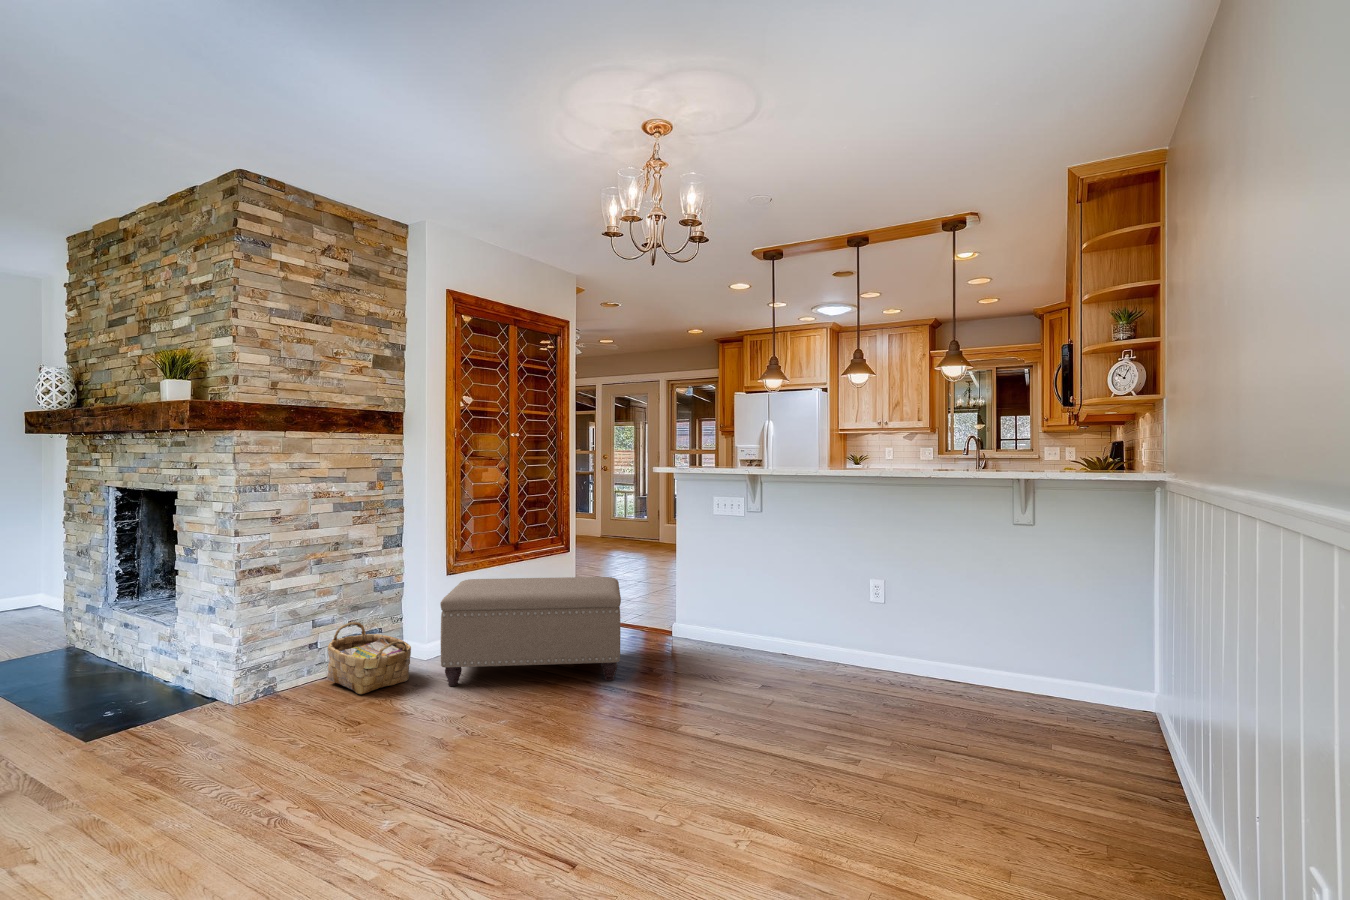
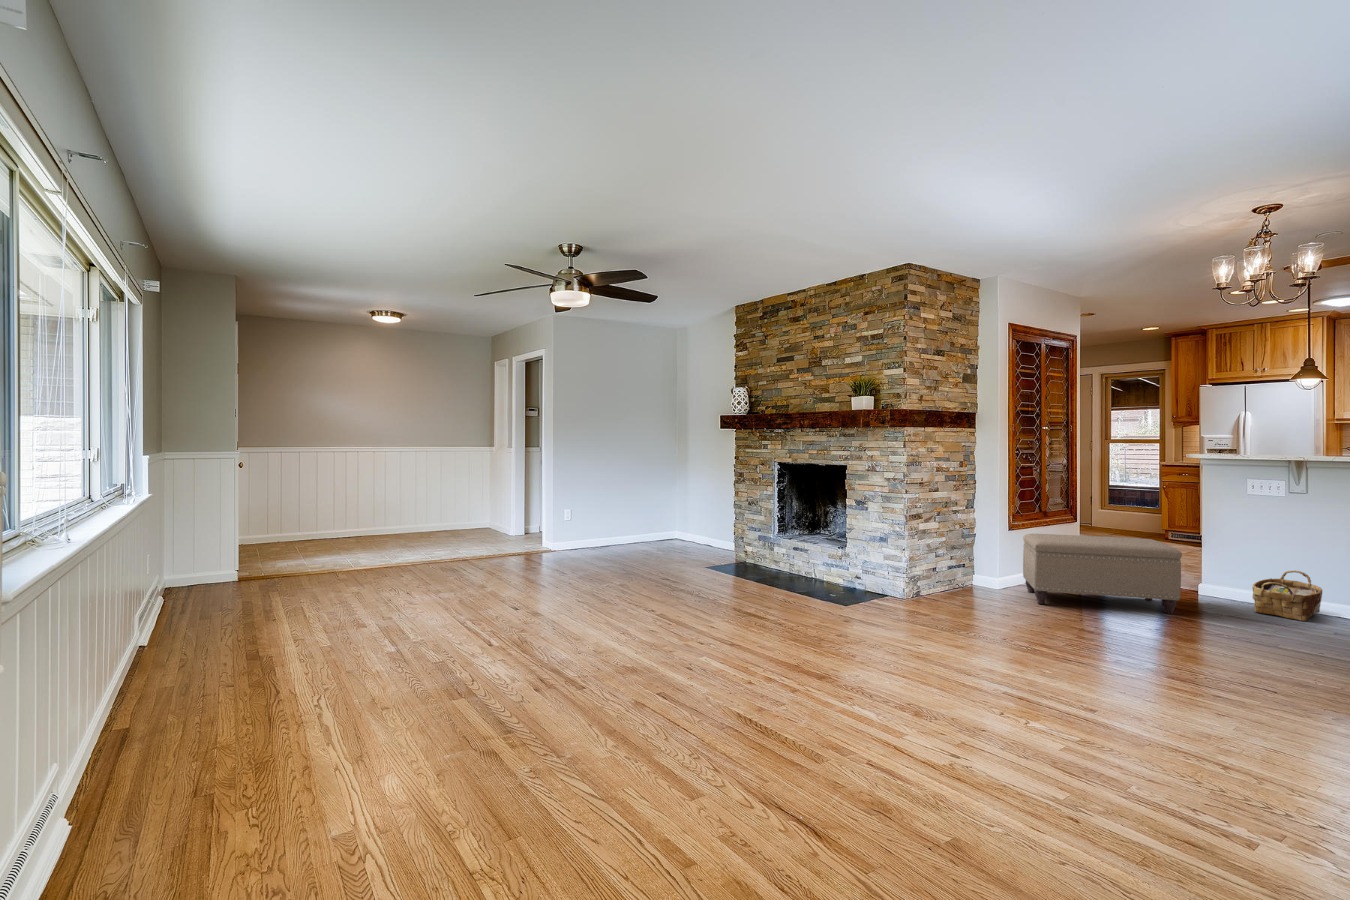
woven basket: present [327,622,411,694] -> present [1252,570,1322,621]

